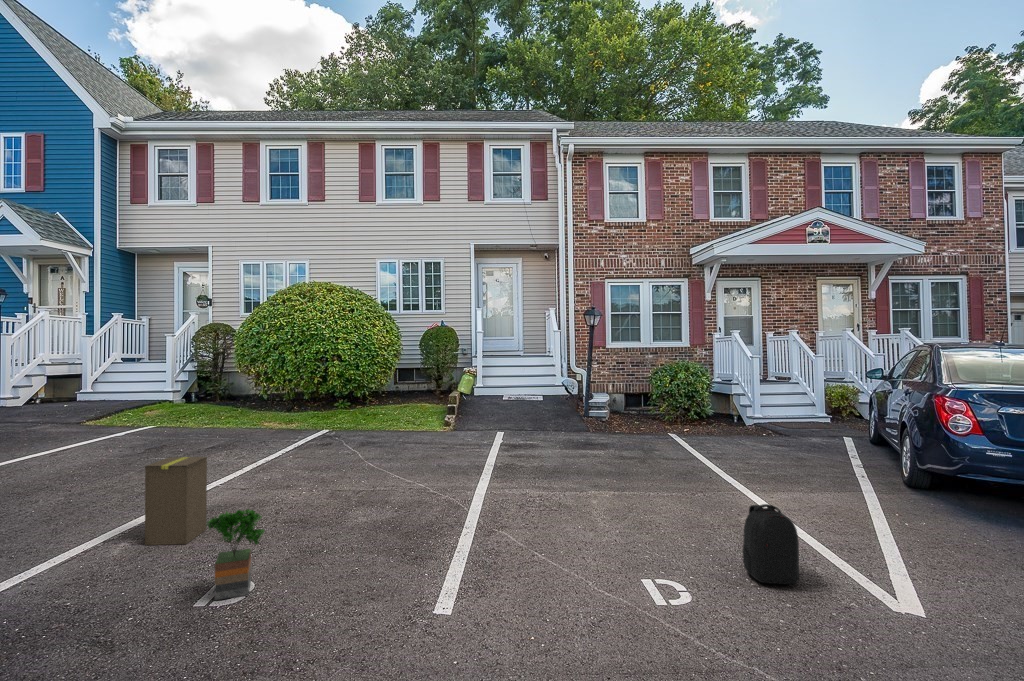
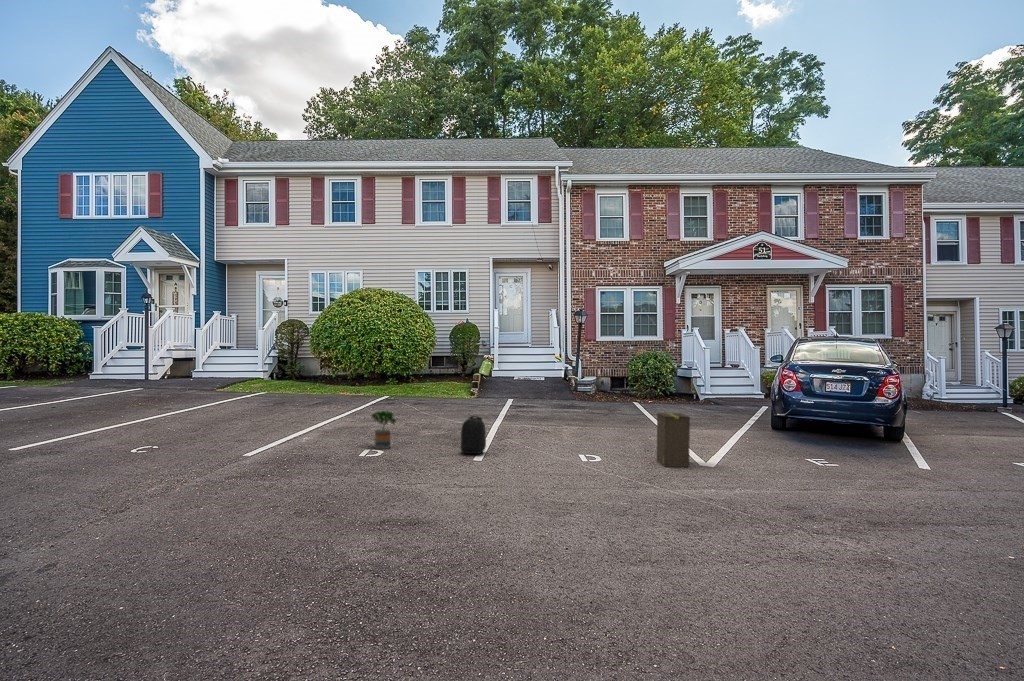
cardboard box: present [145,457,207,545] -> present [657,413,690,467]
backpack: present [743,504,799,584] -> present [461,416,486,454]

